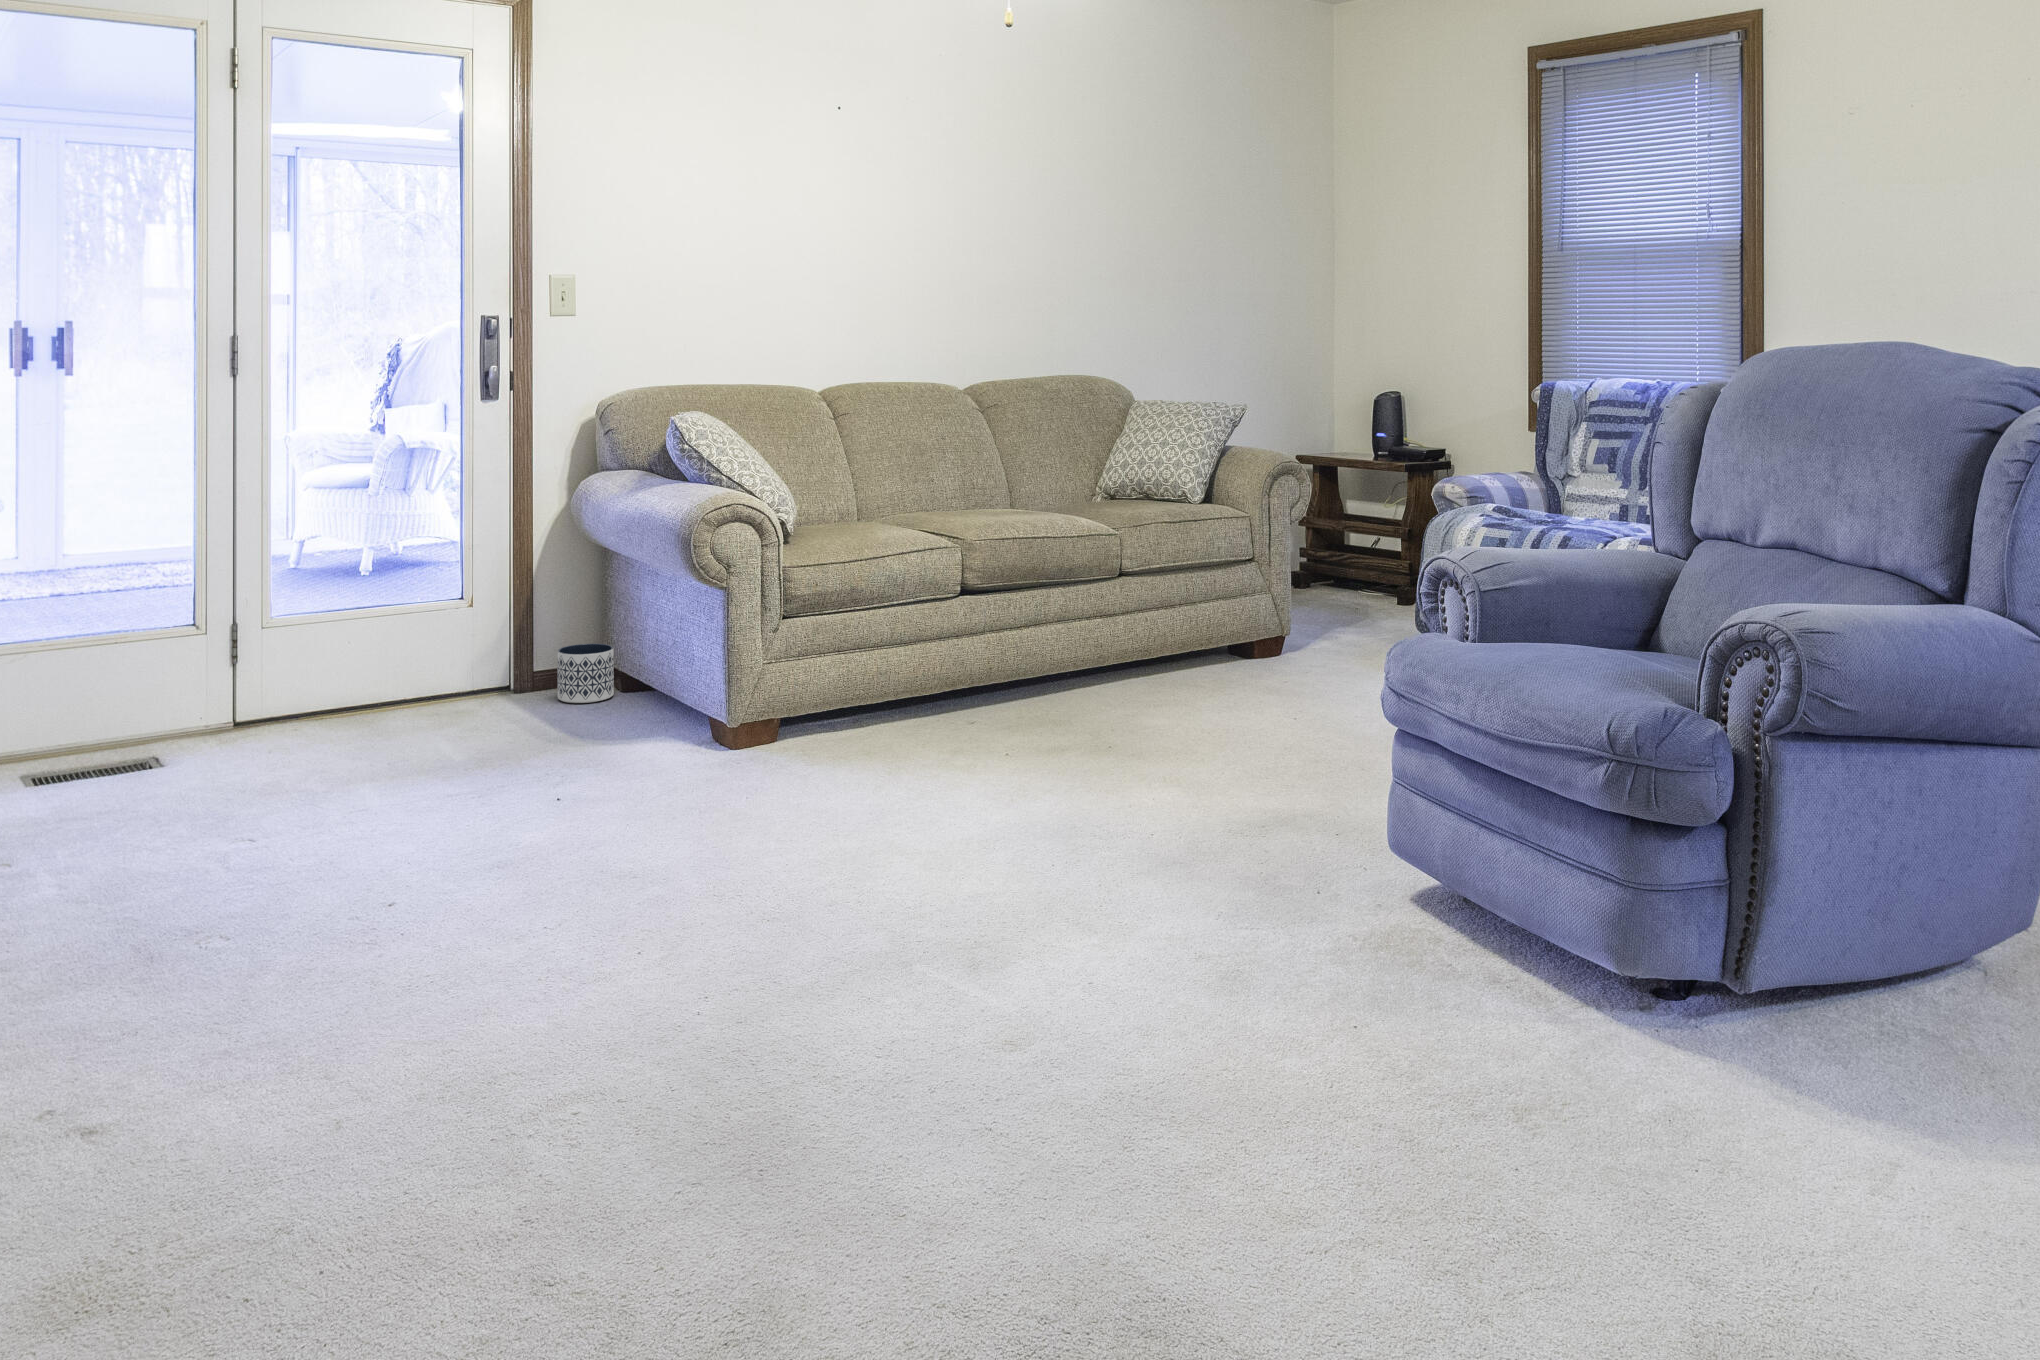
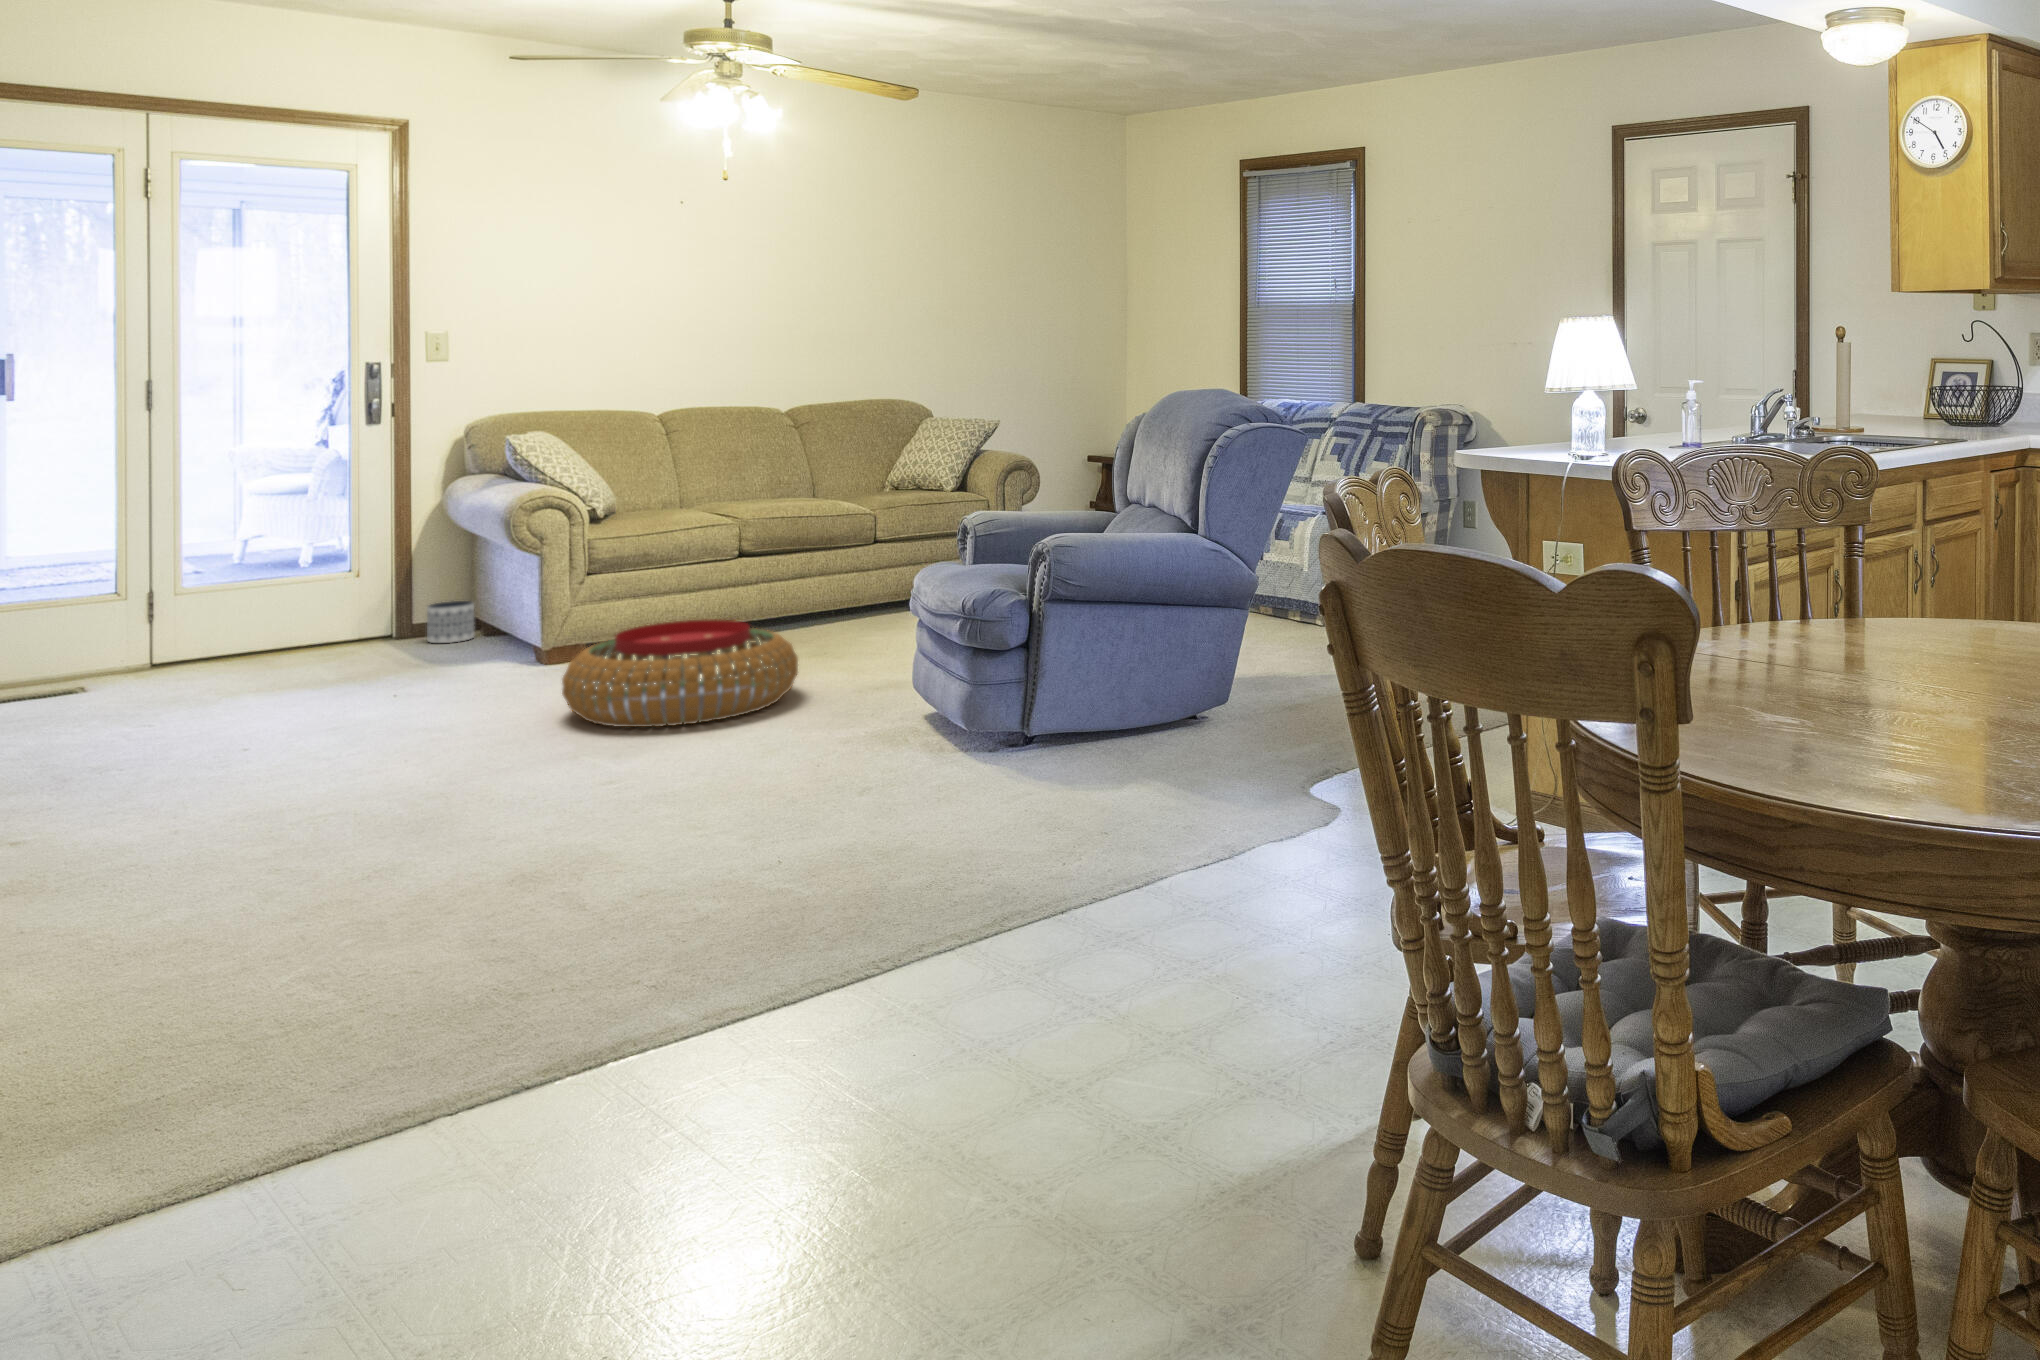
pouf: none [822,706,1164,902] -> present [562,619,798,727]

